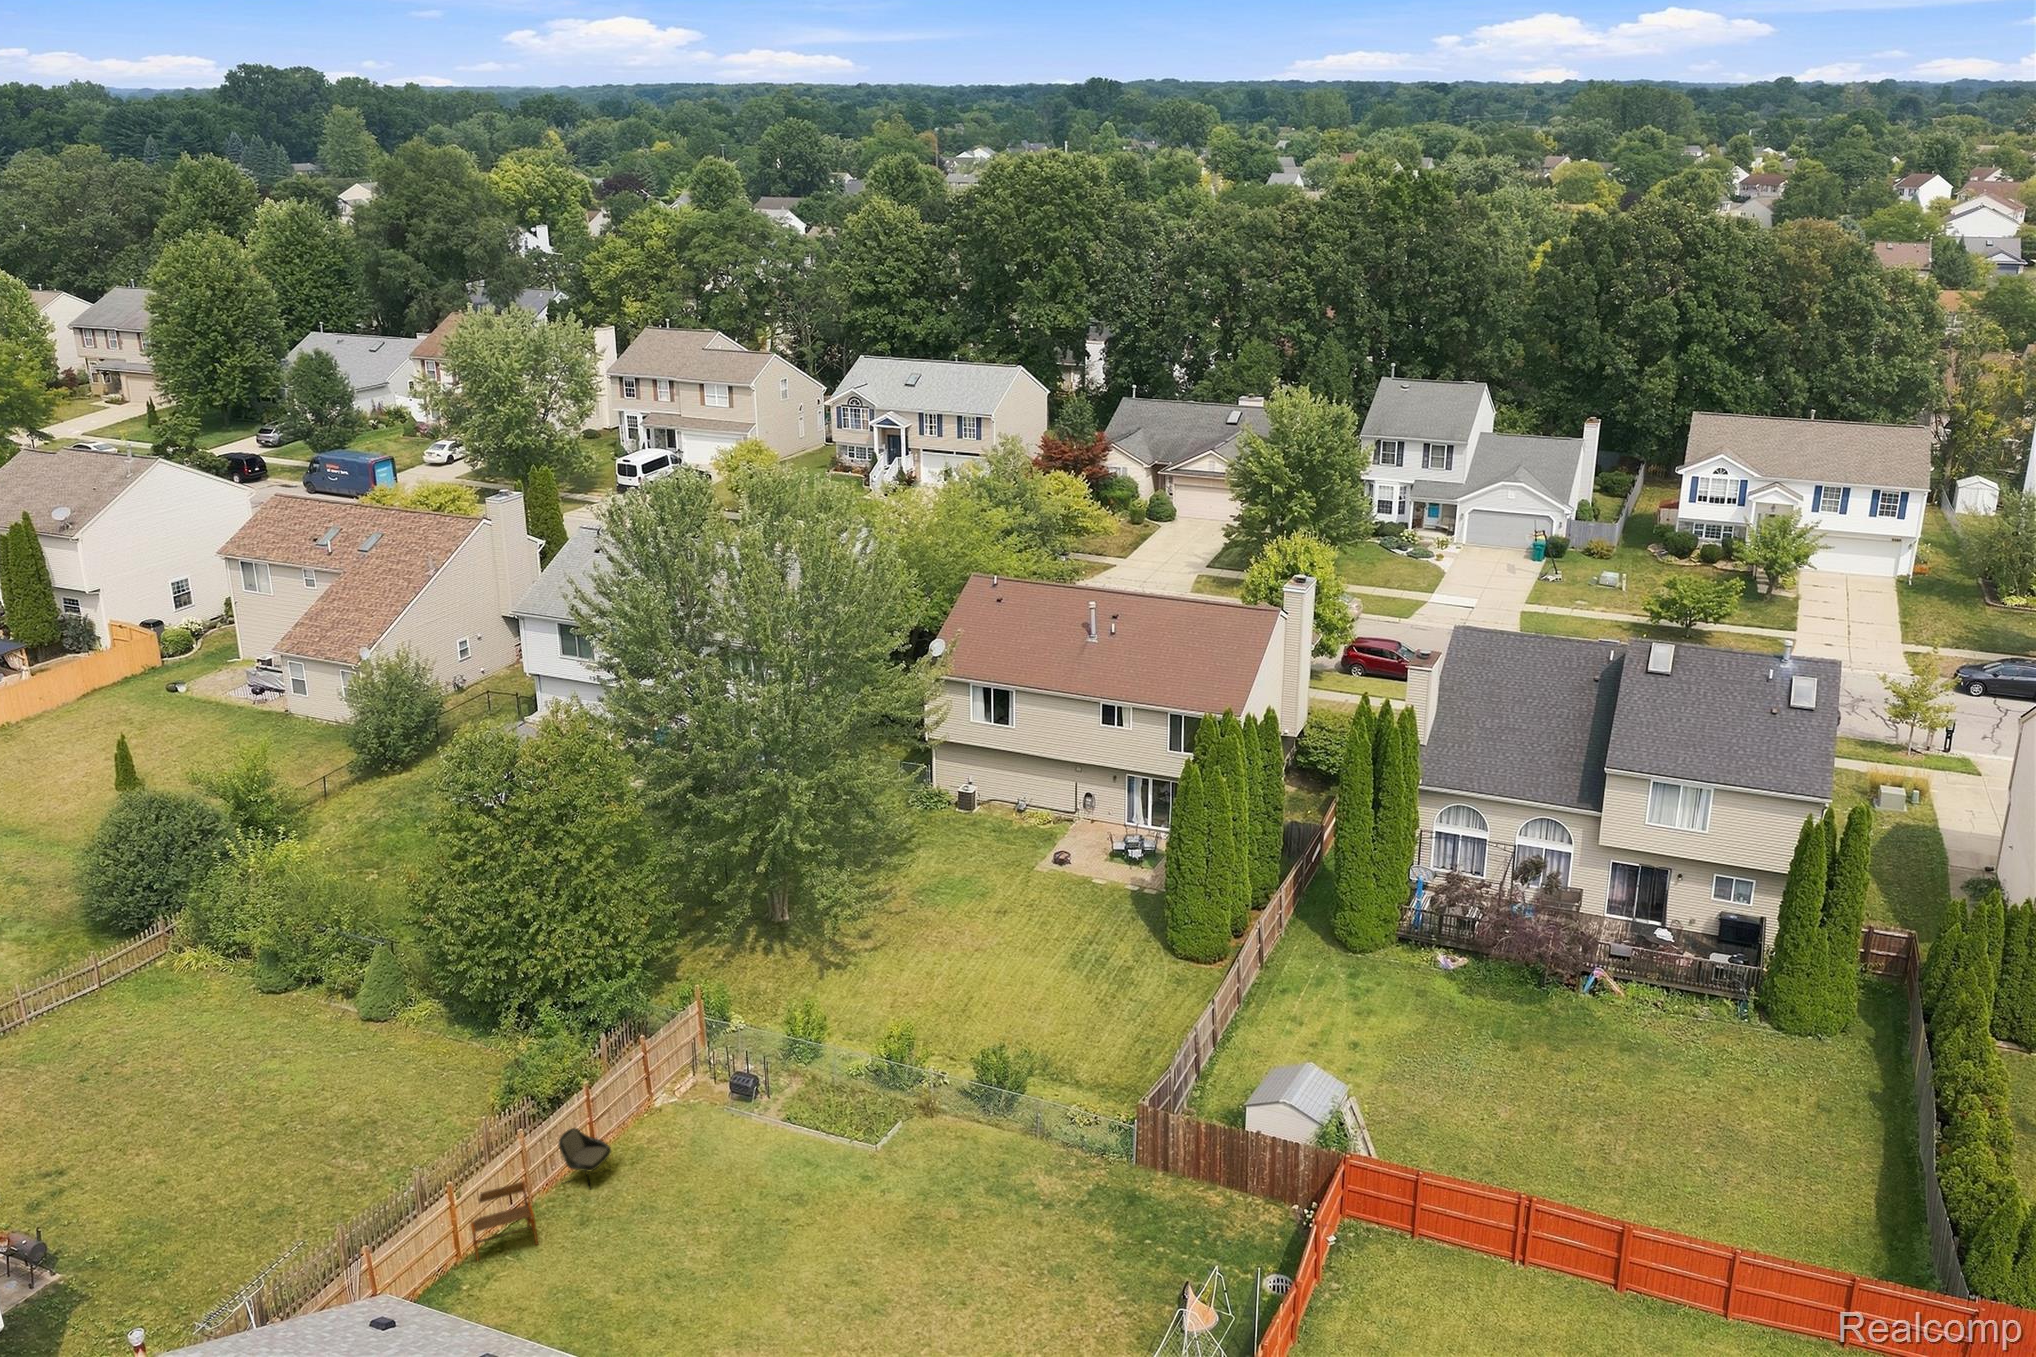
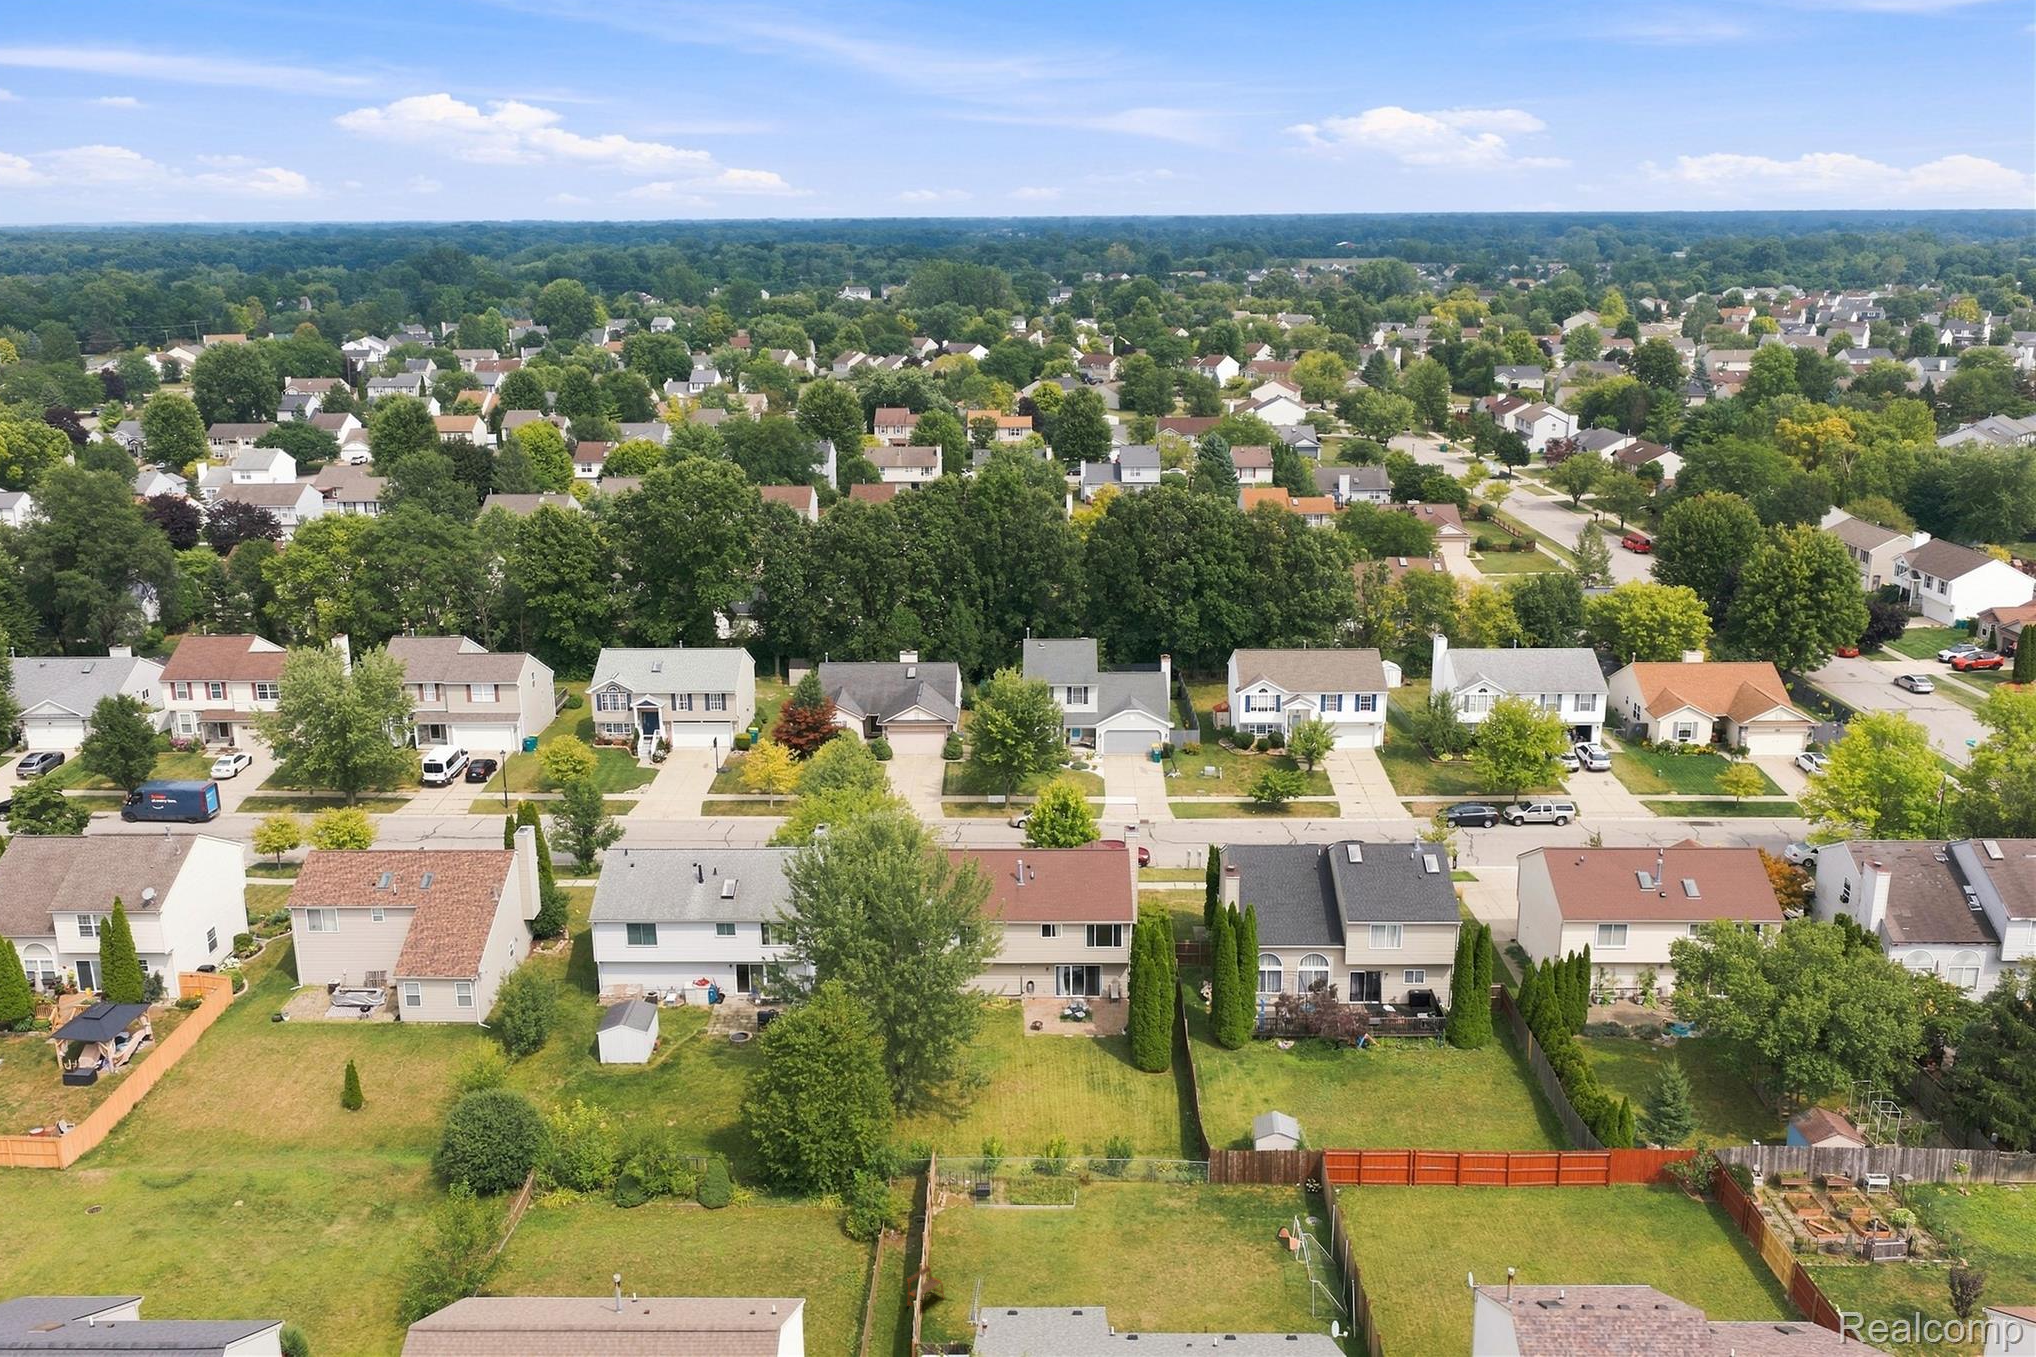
lounge chair: present [558,1128,611,1184] -> none [918,1234,944,1268]

